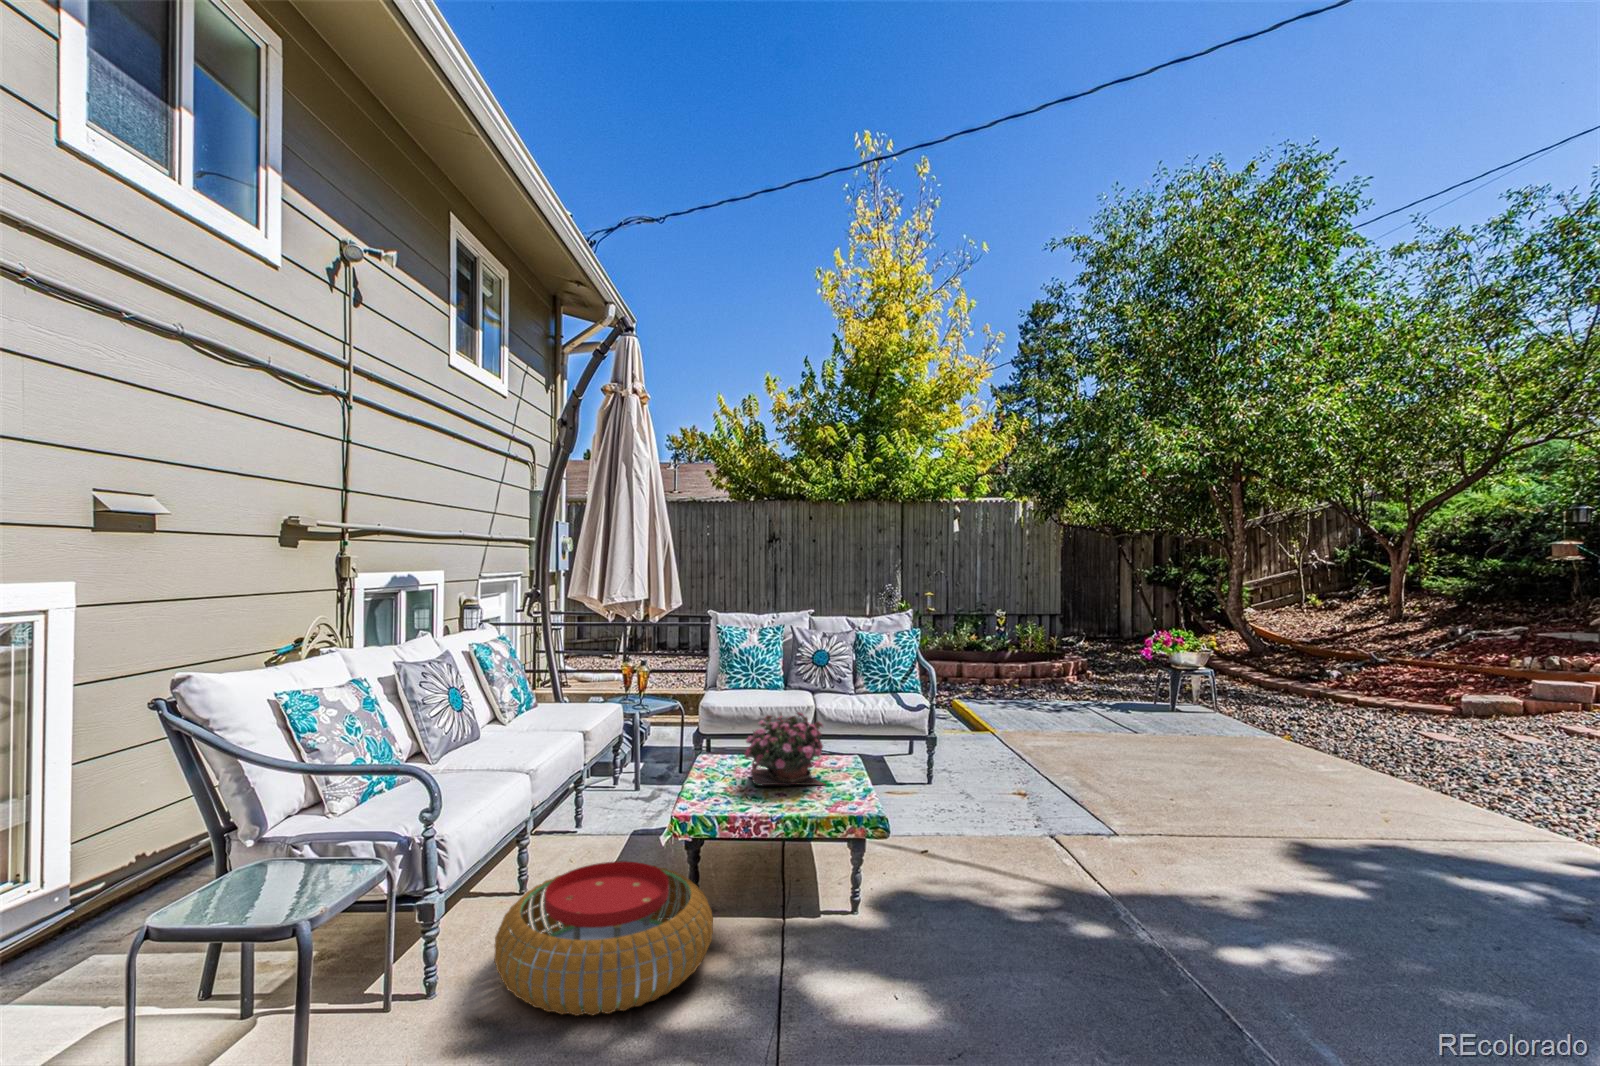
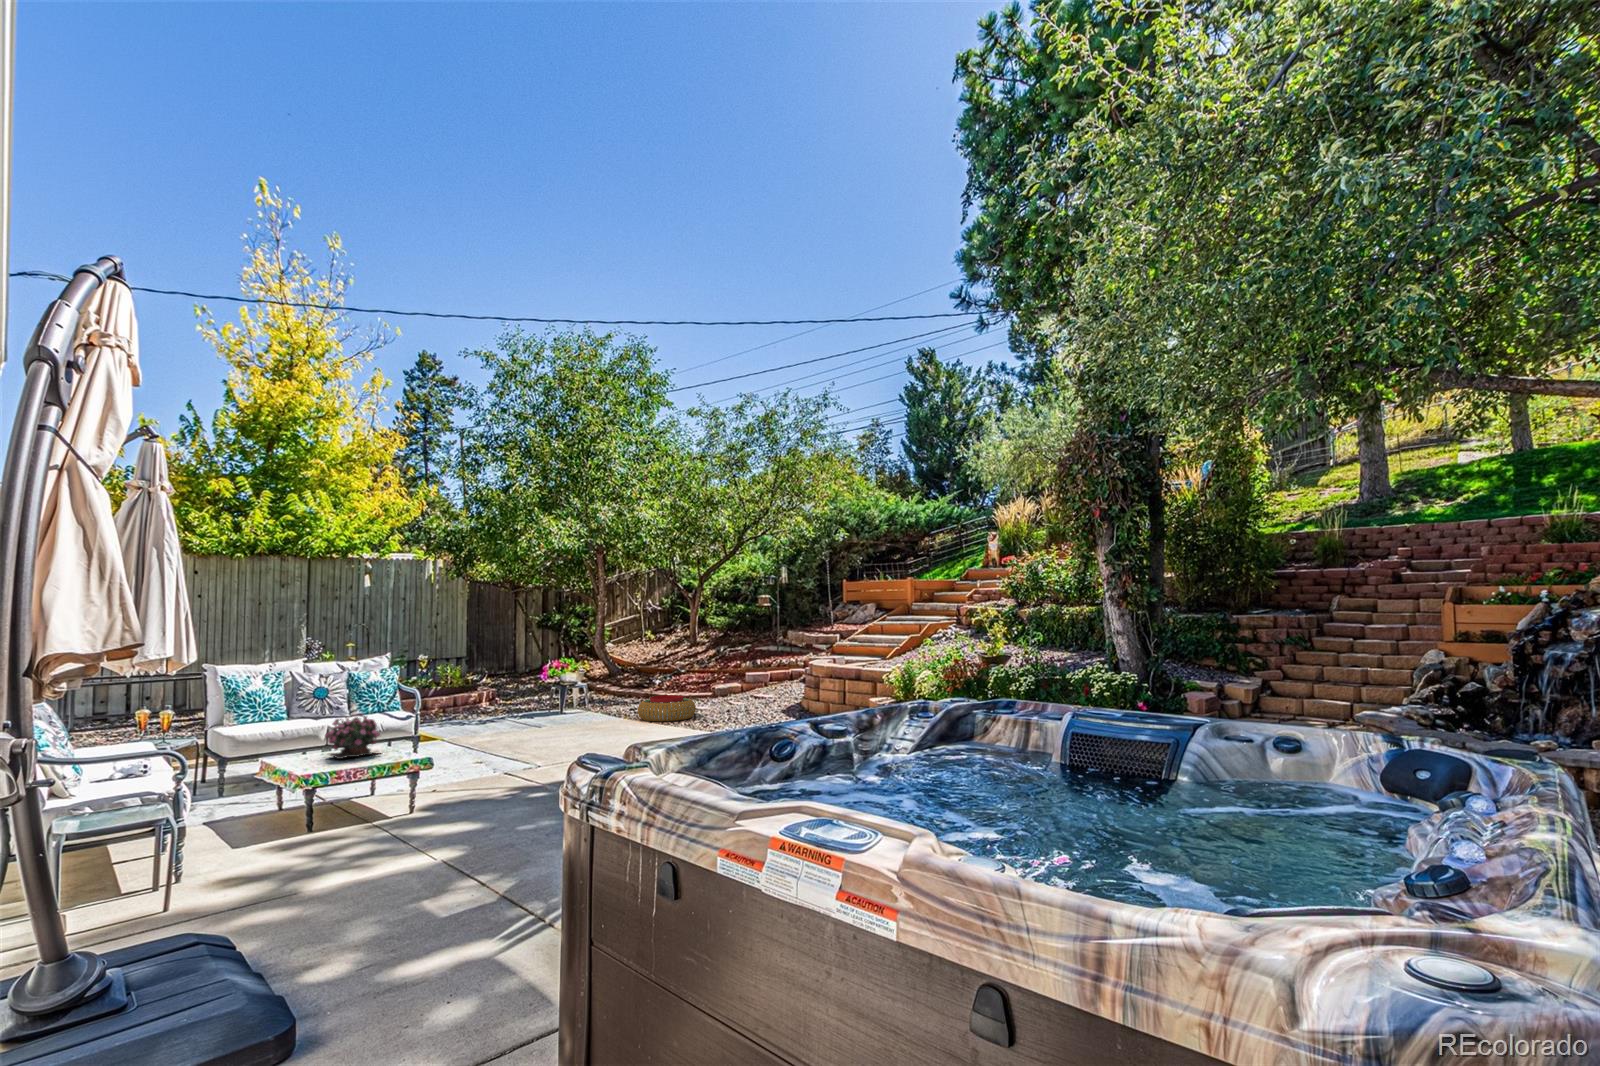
pouf: present [494,861,713,1016] -> present [638,695,696,722]

